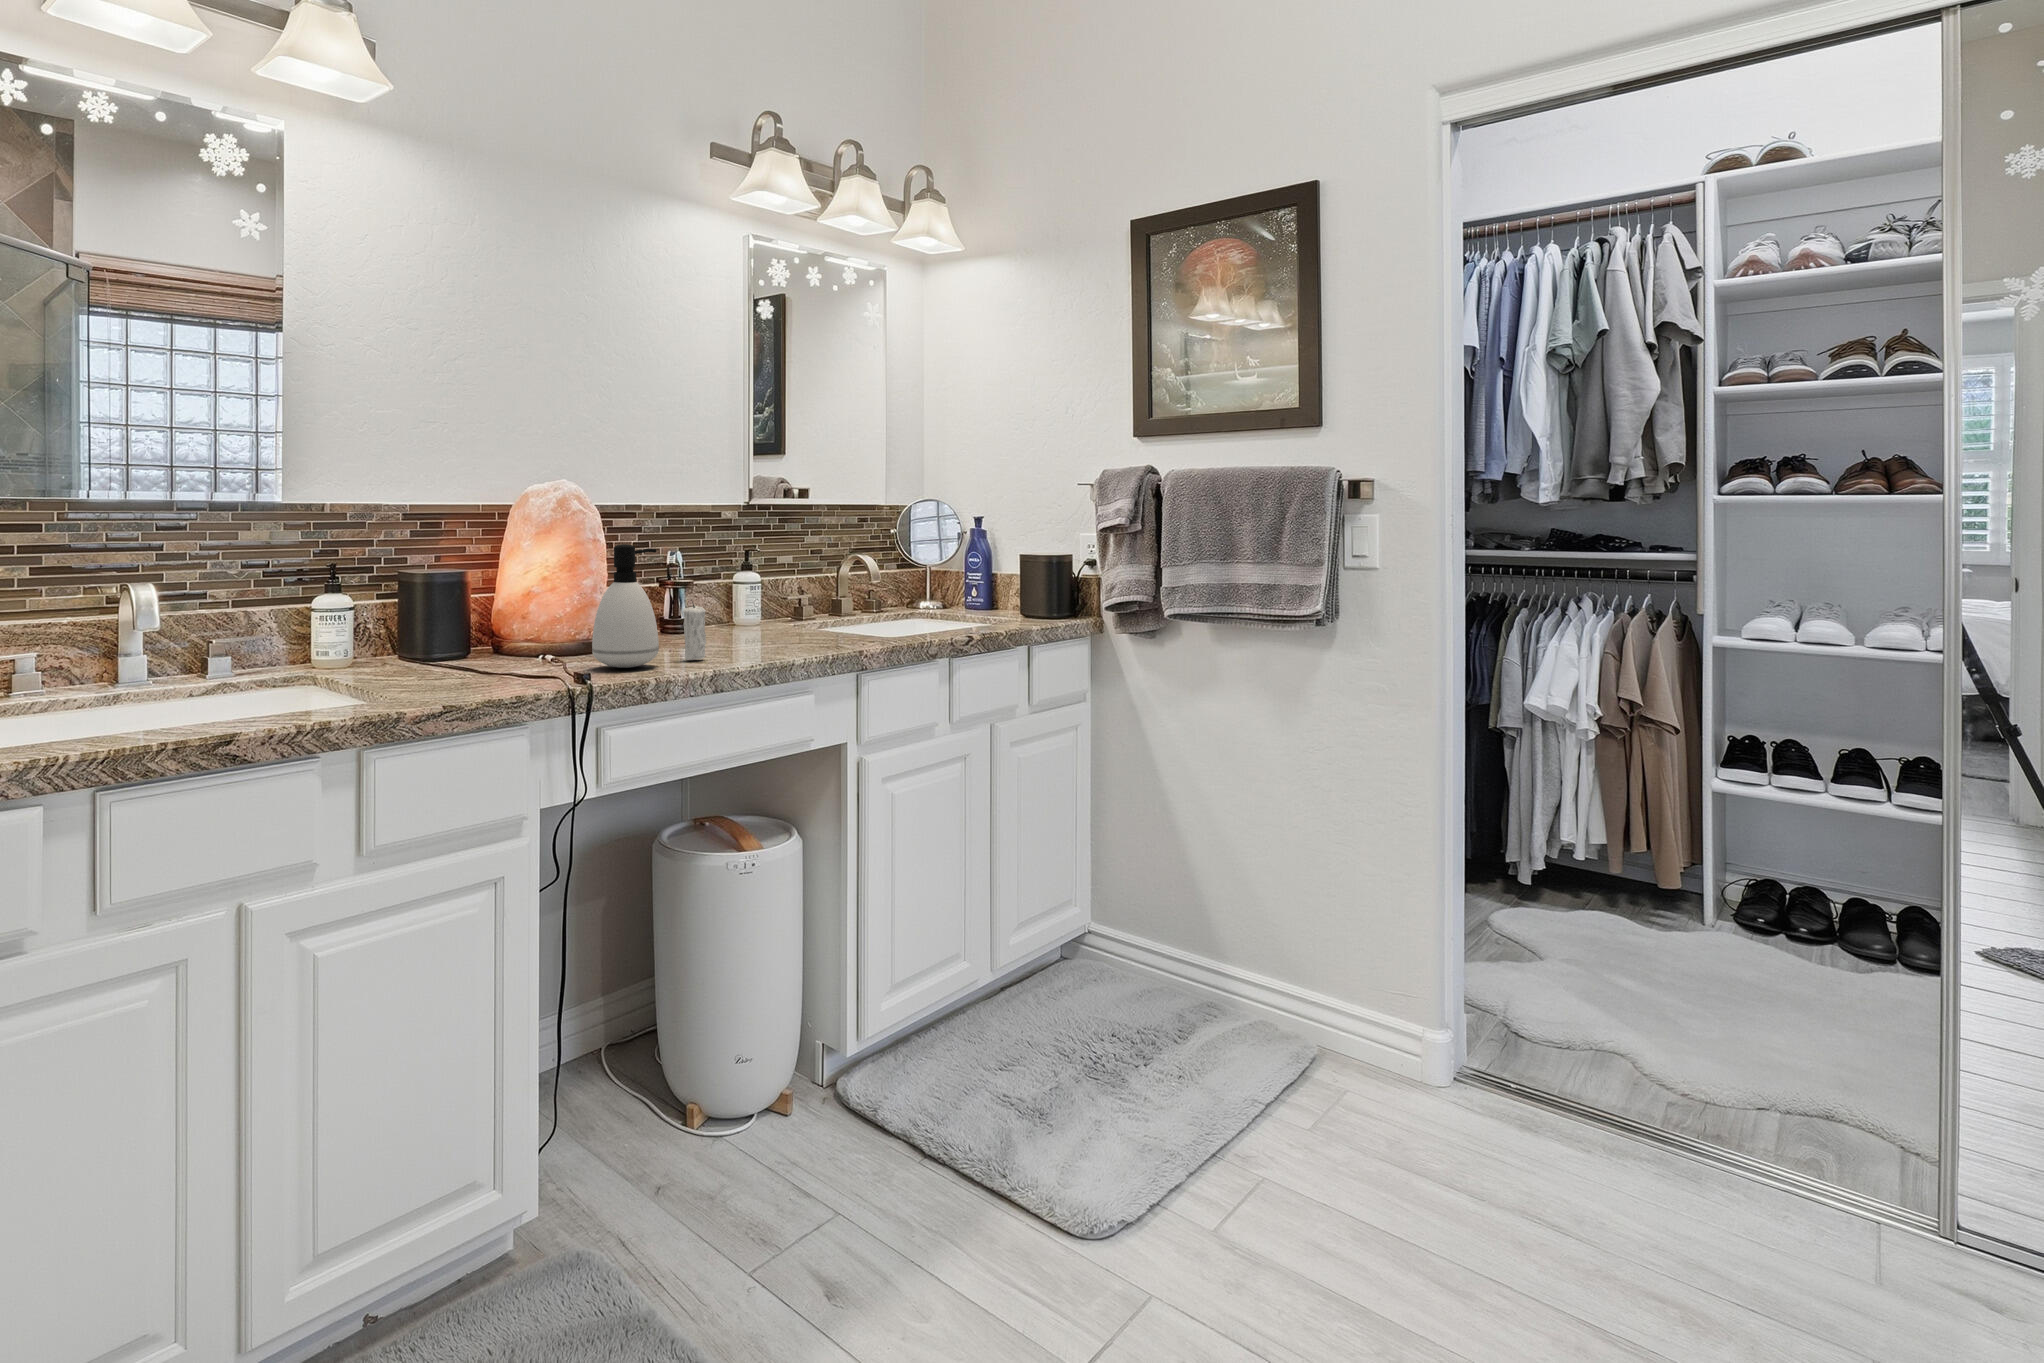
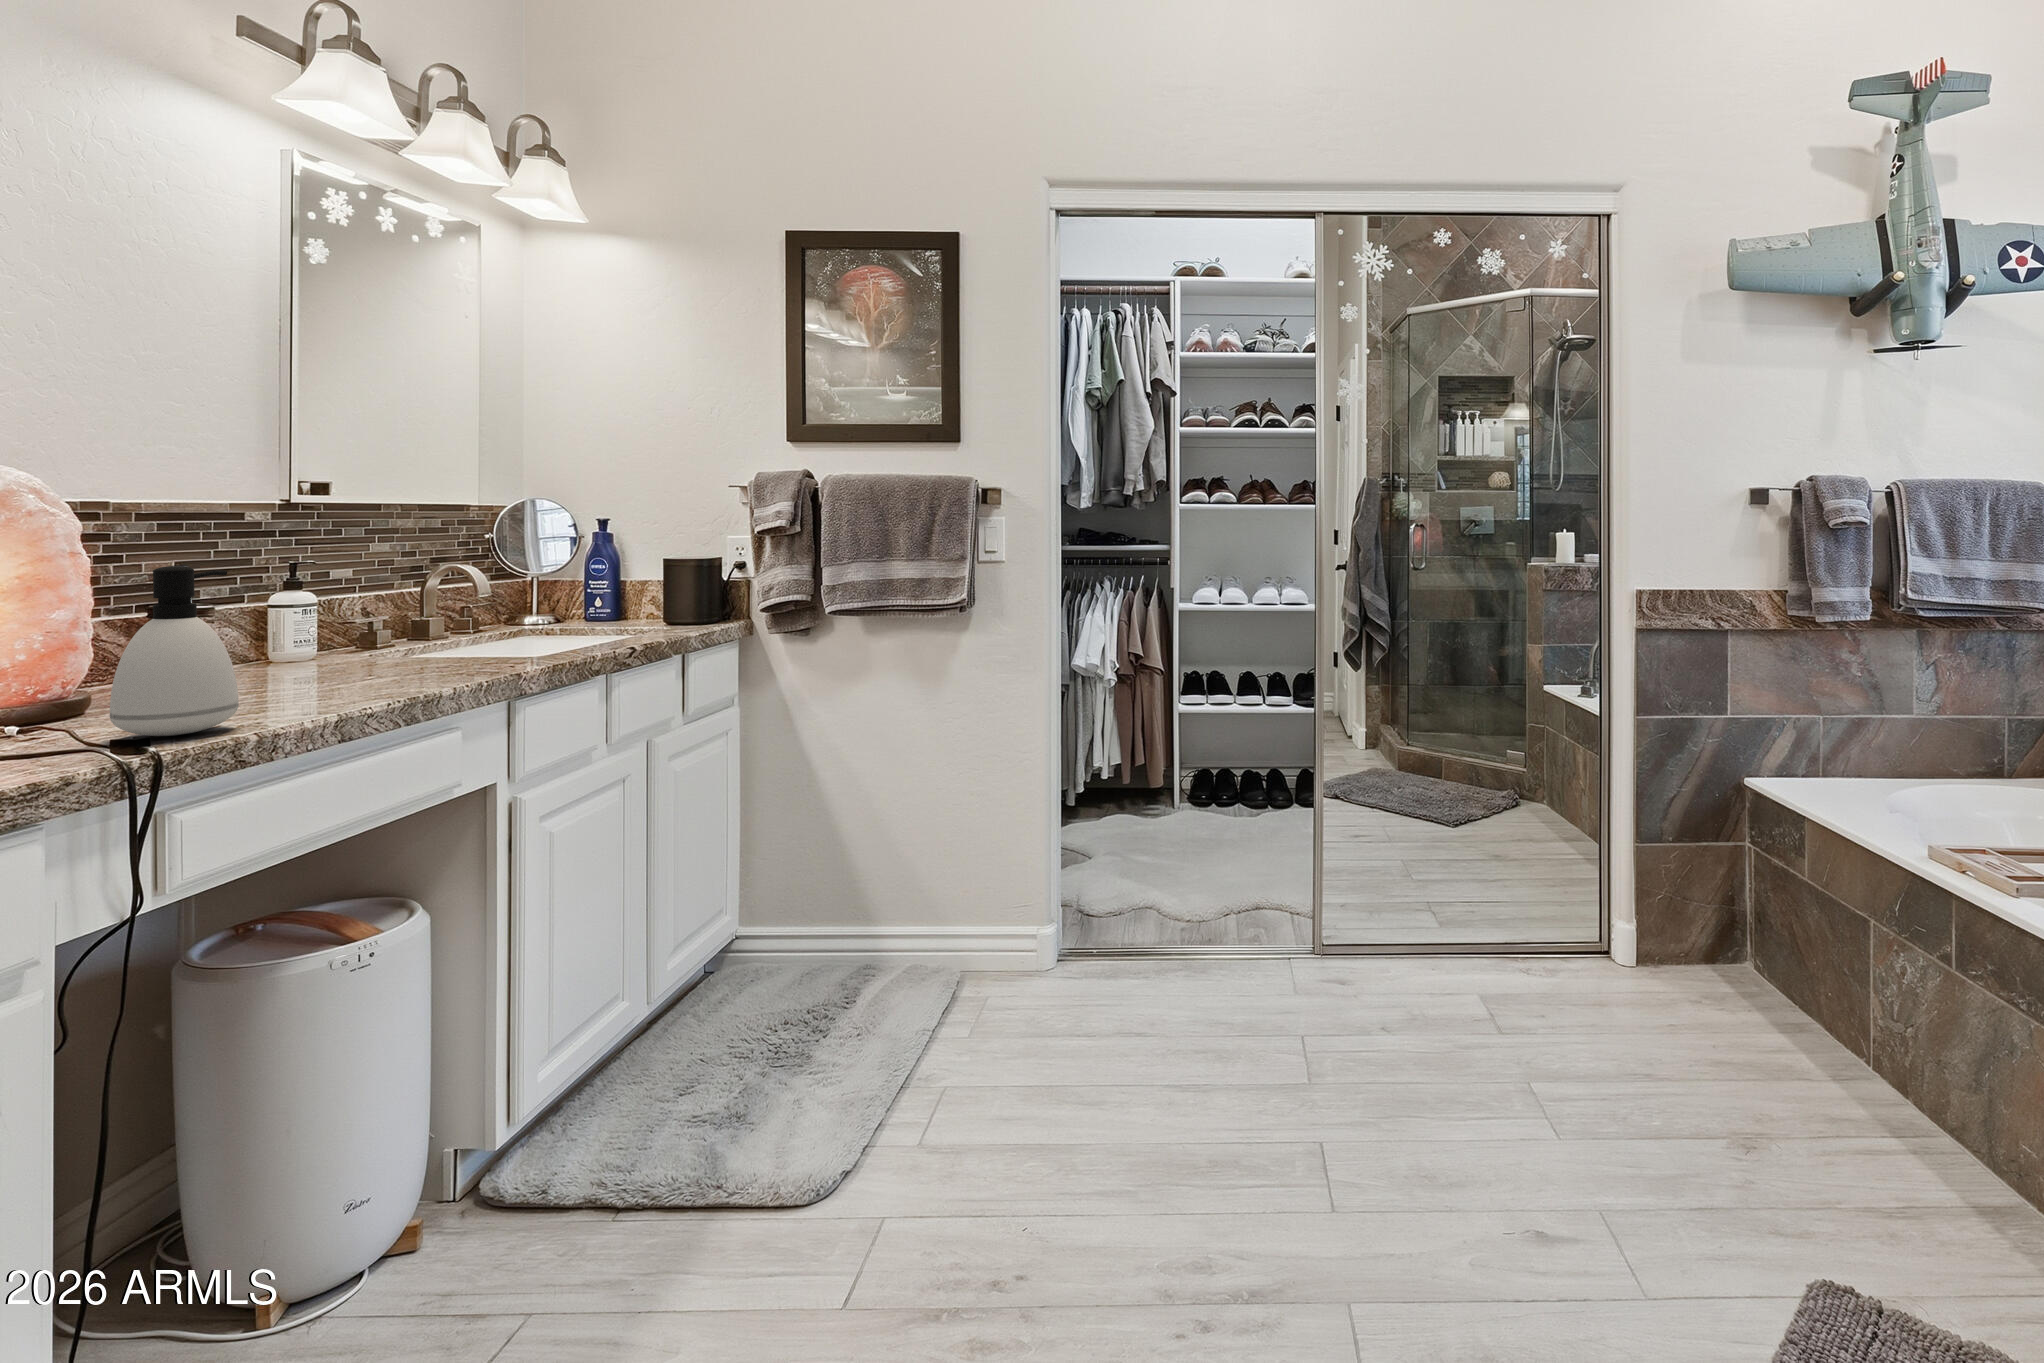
candle: present [683,602,706,660] -> none [266,629,306,714]

